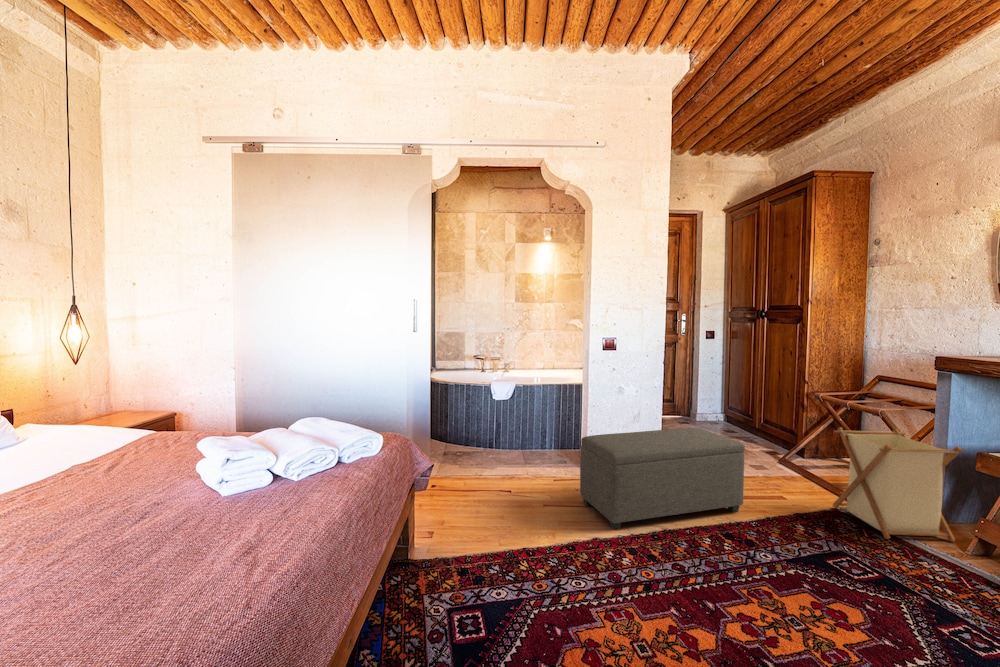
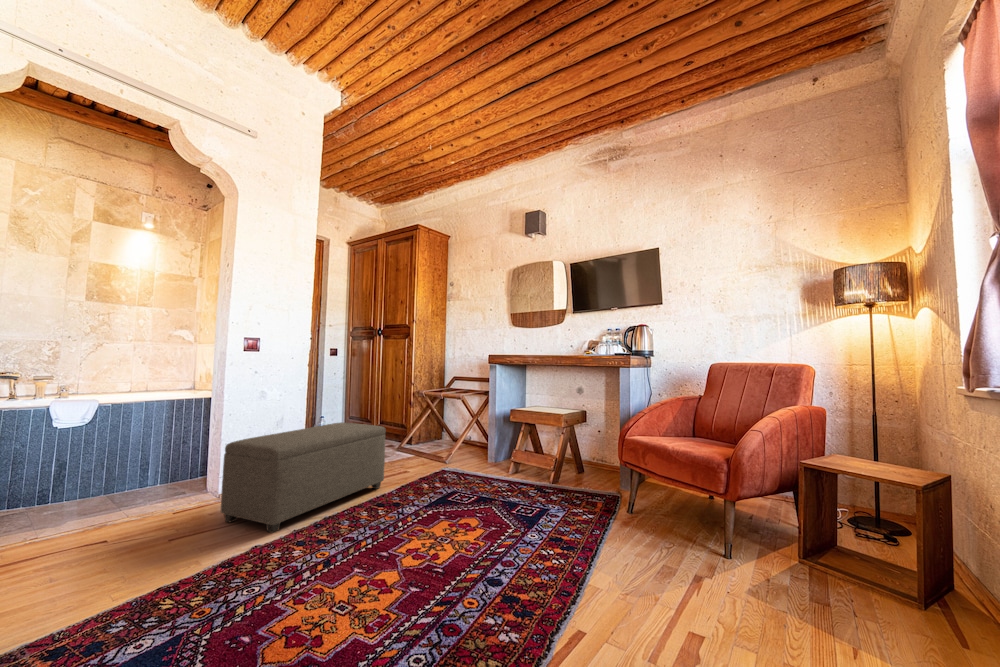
laundry basket: present [833,427,963,541] -> none [439,405,506,478]

